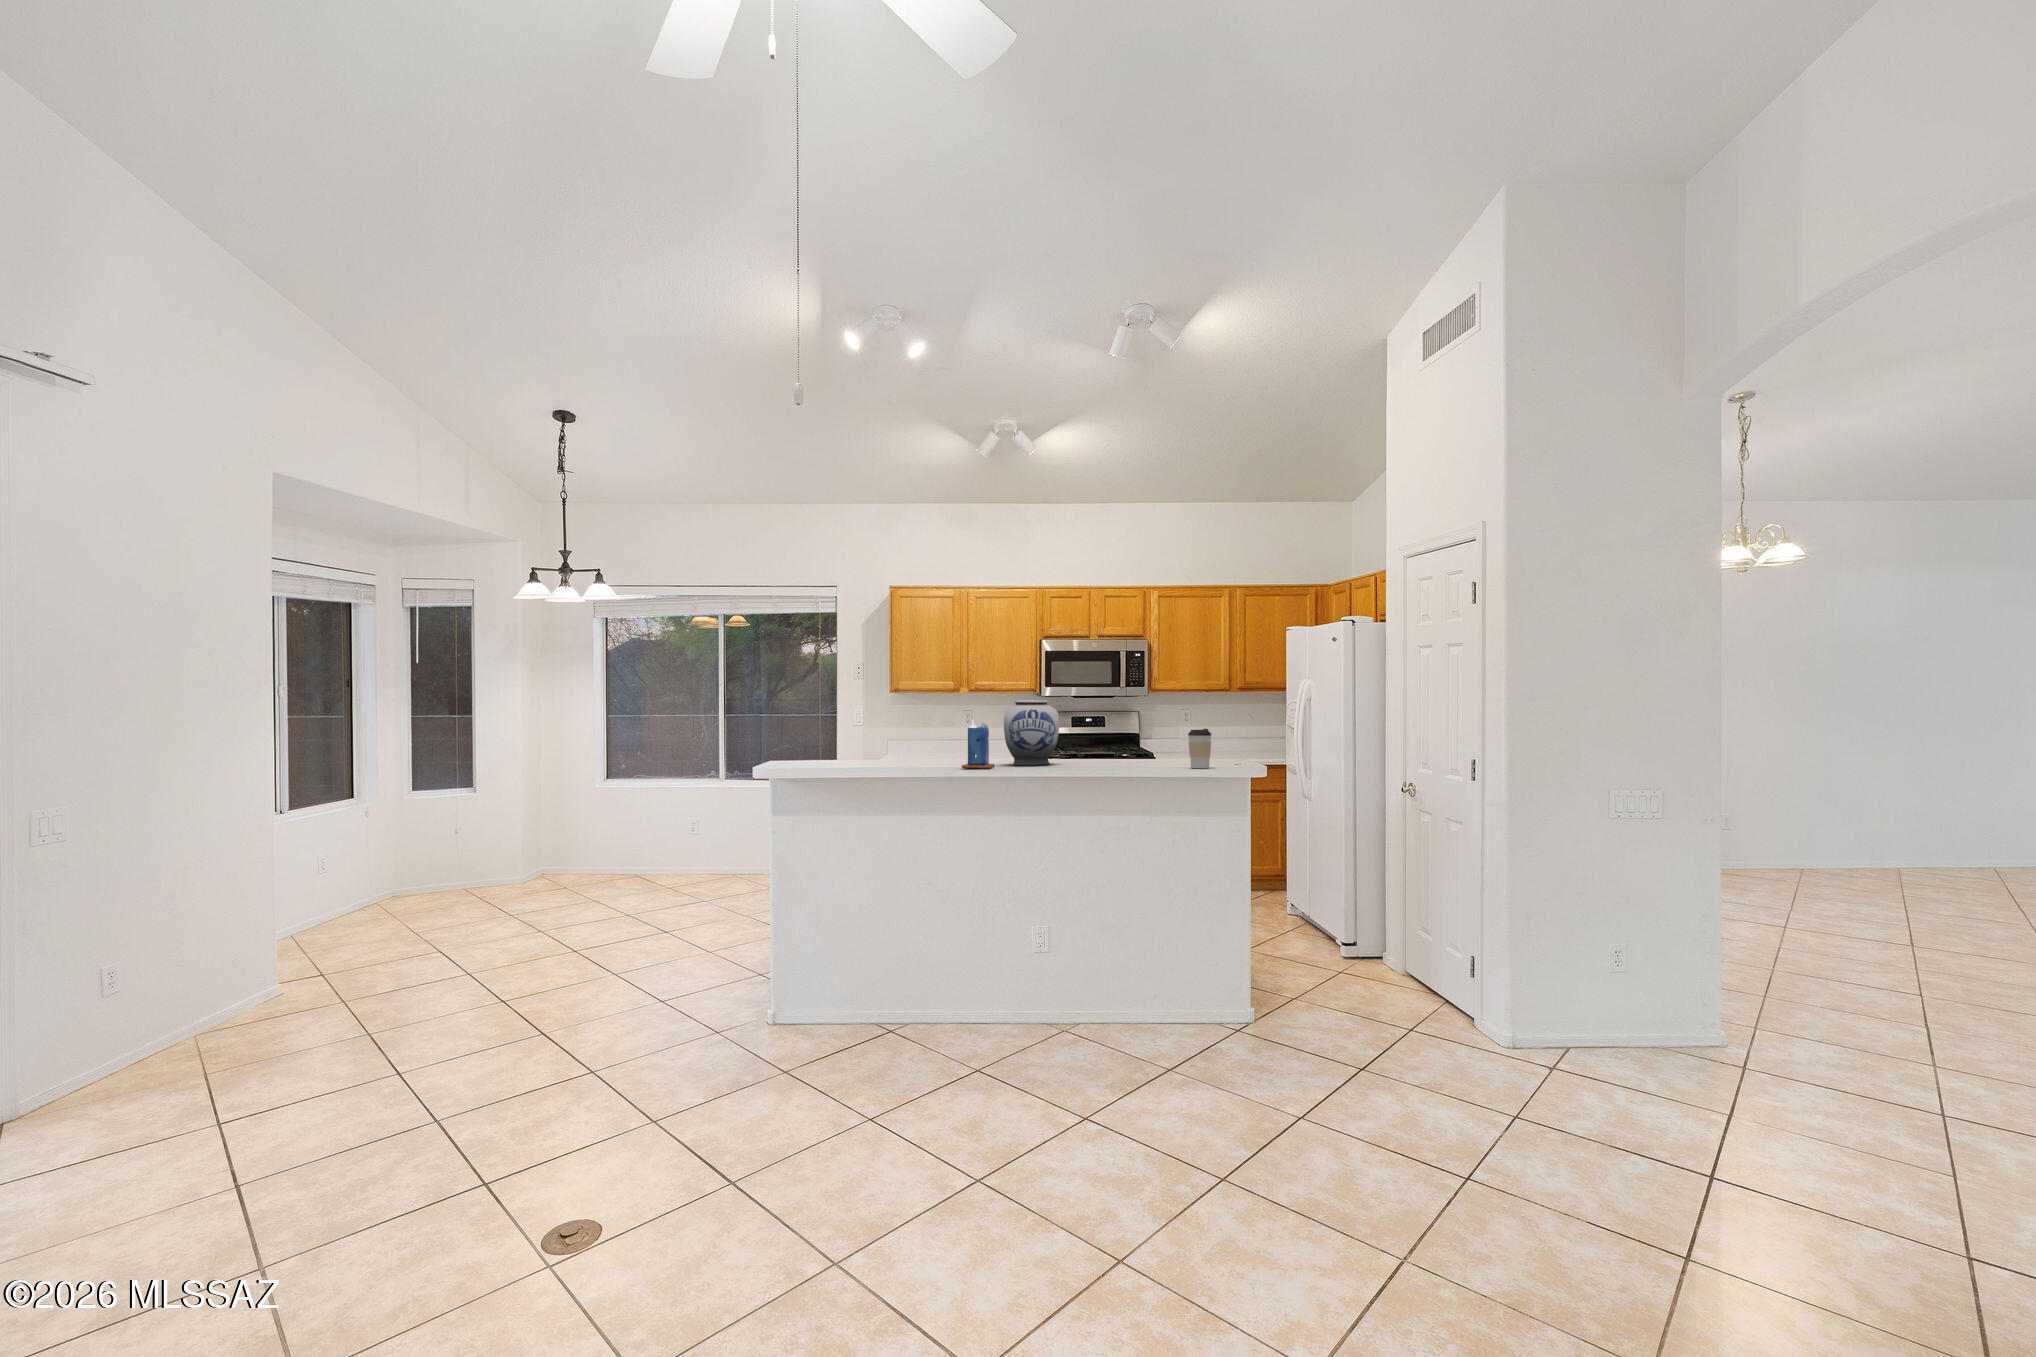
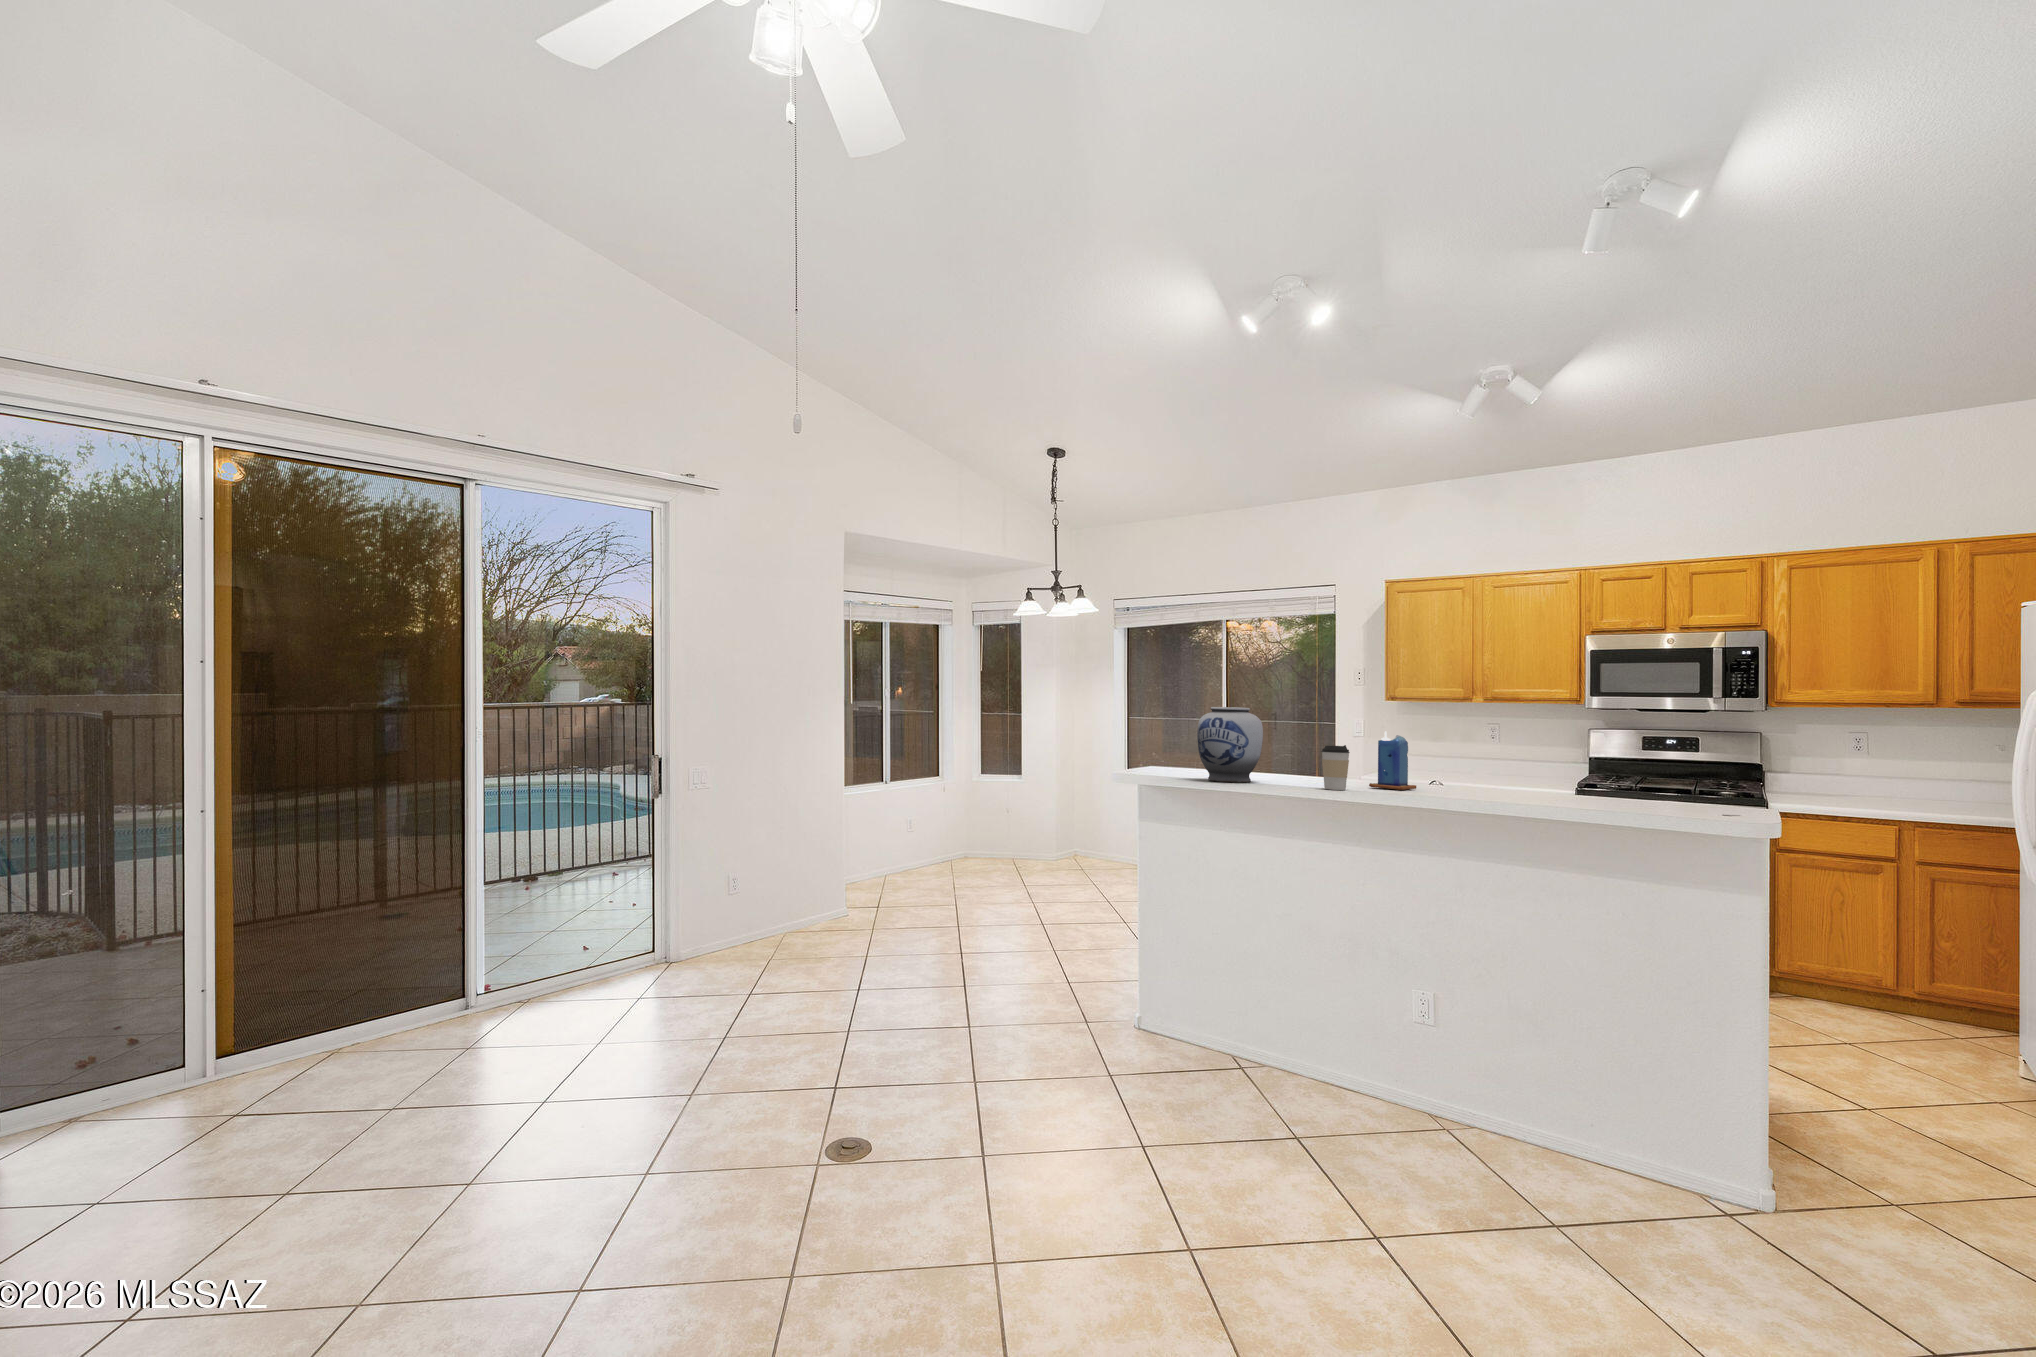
vase: present [1004,700,1059,766] -> present [1197,707,1263,783]
coffee cup: present [1188,729,1211,768] -> present [1322,745,1350,790]

